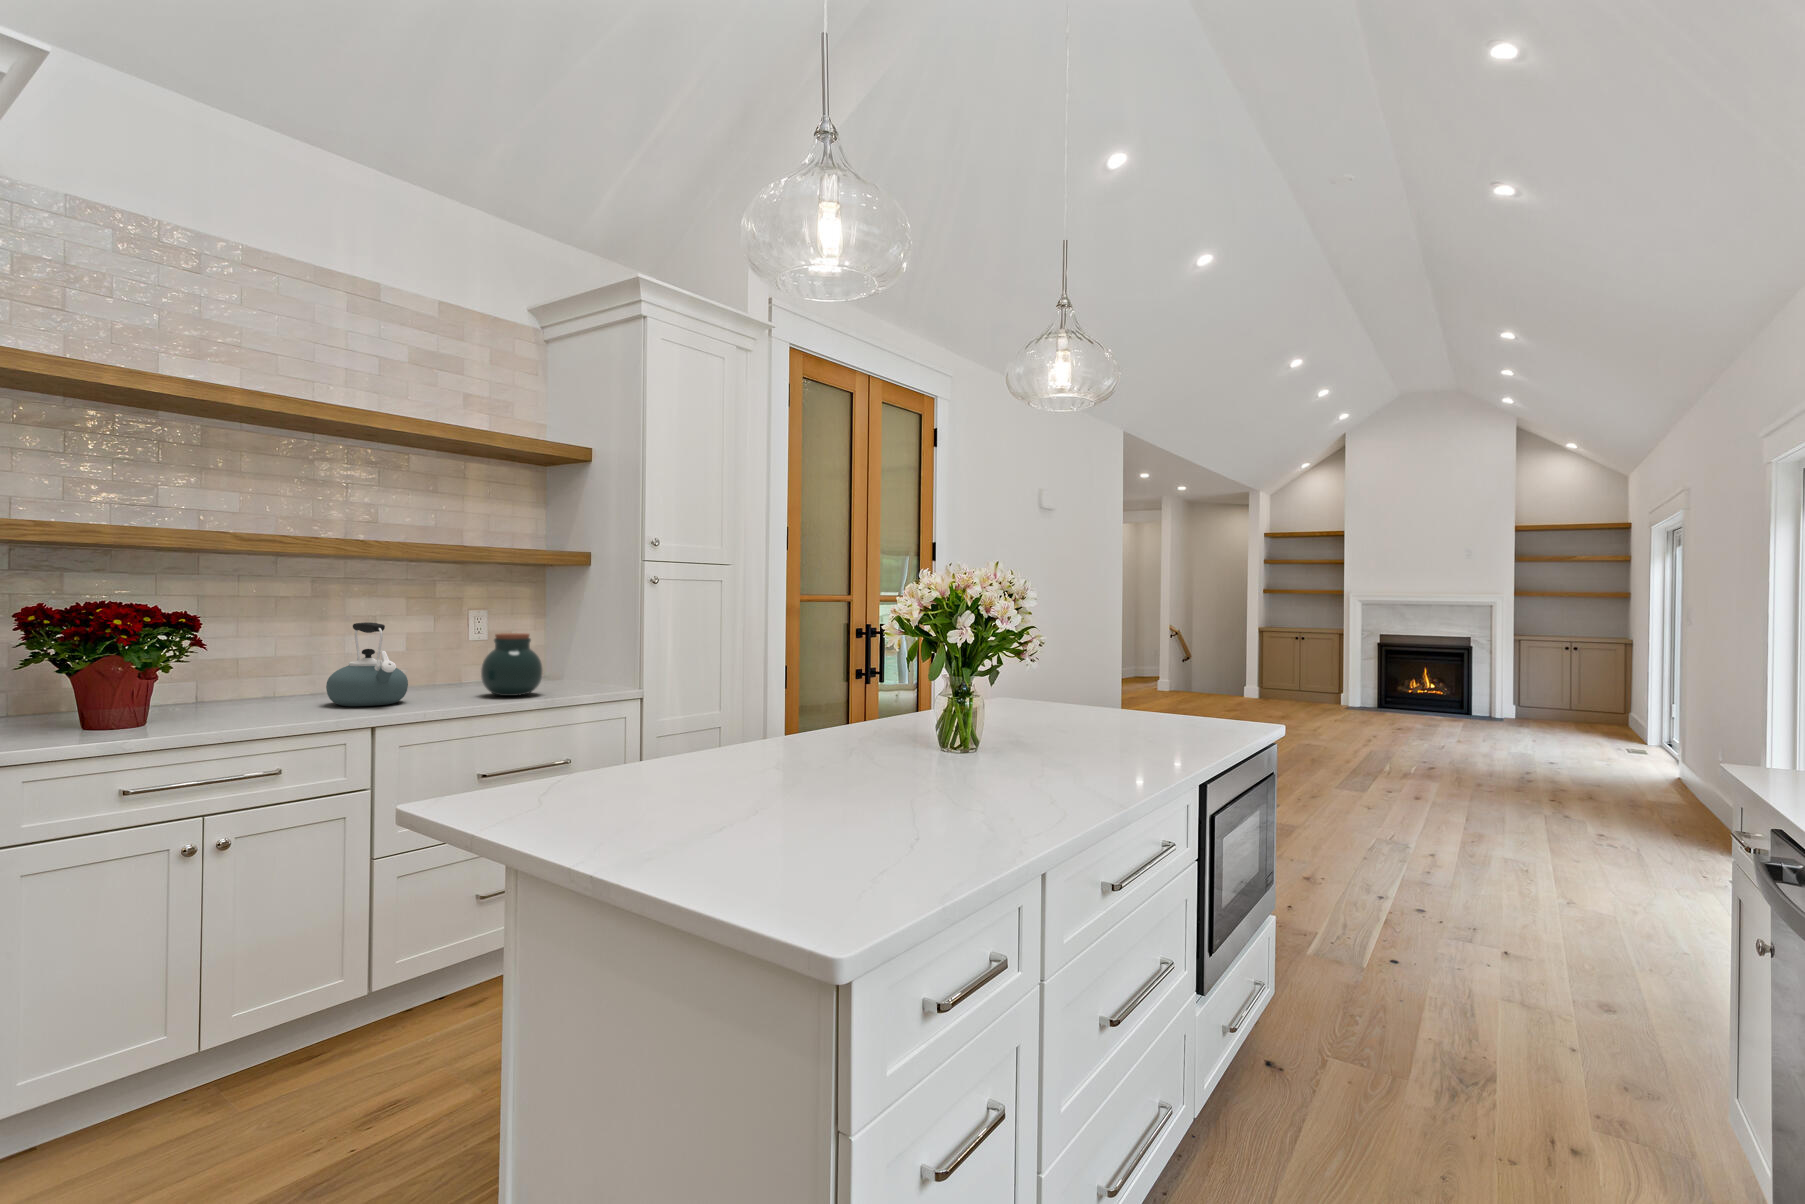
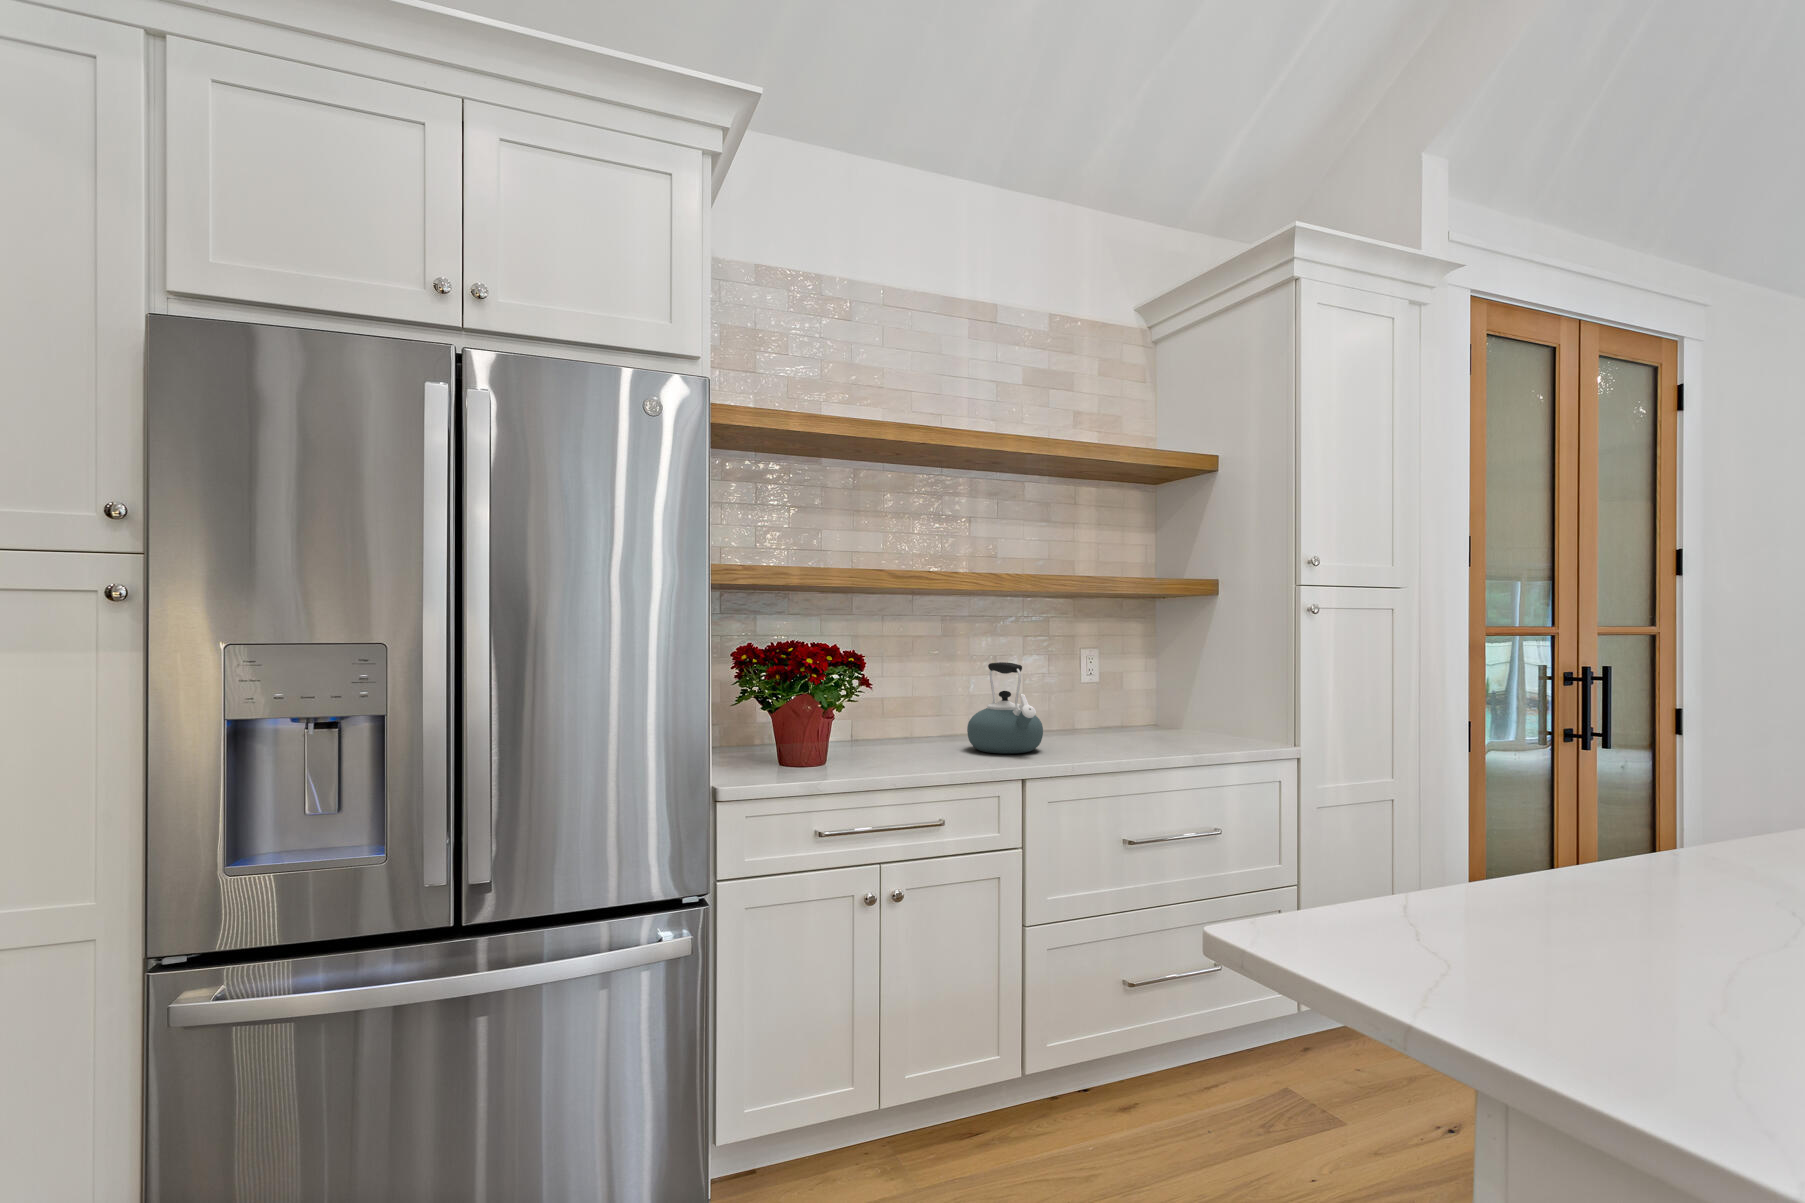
jar: present [481,633,543,696] -> none [1113,675,1180,748]

